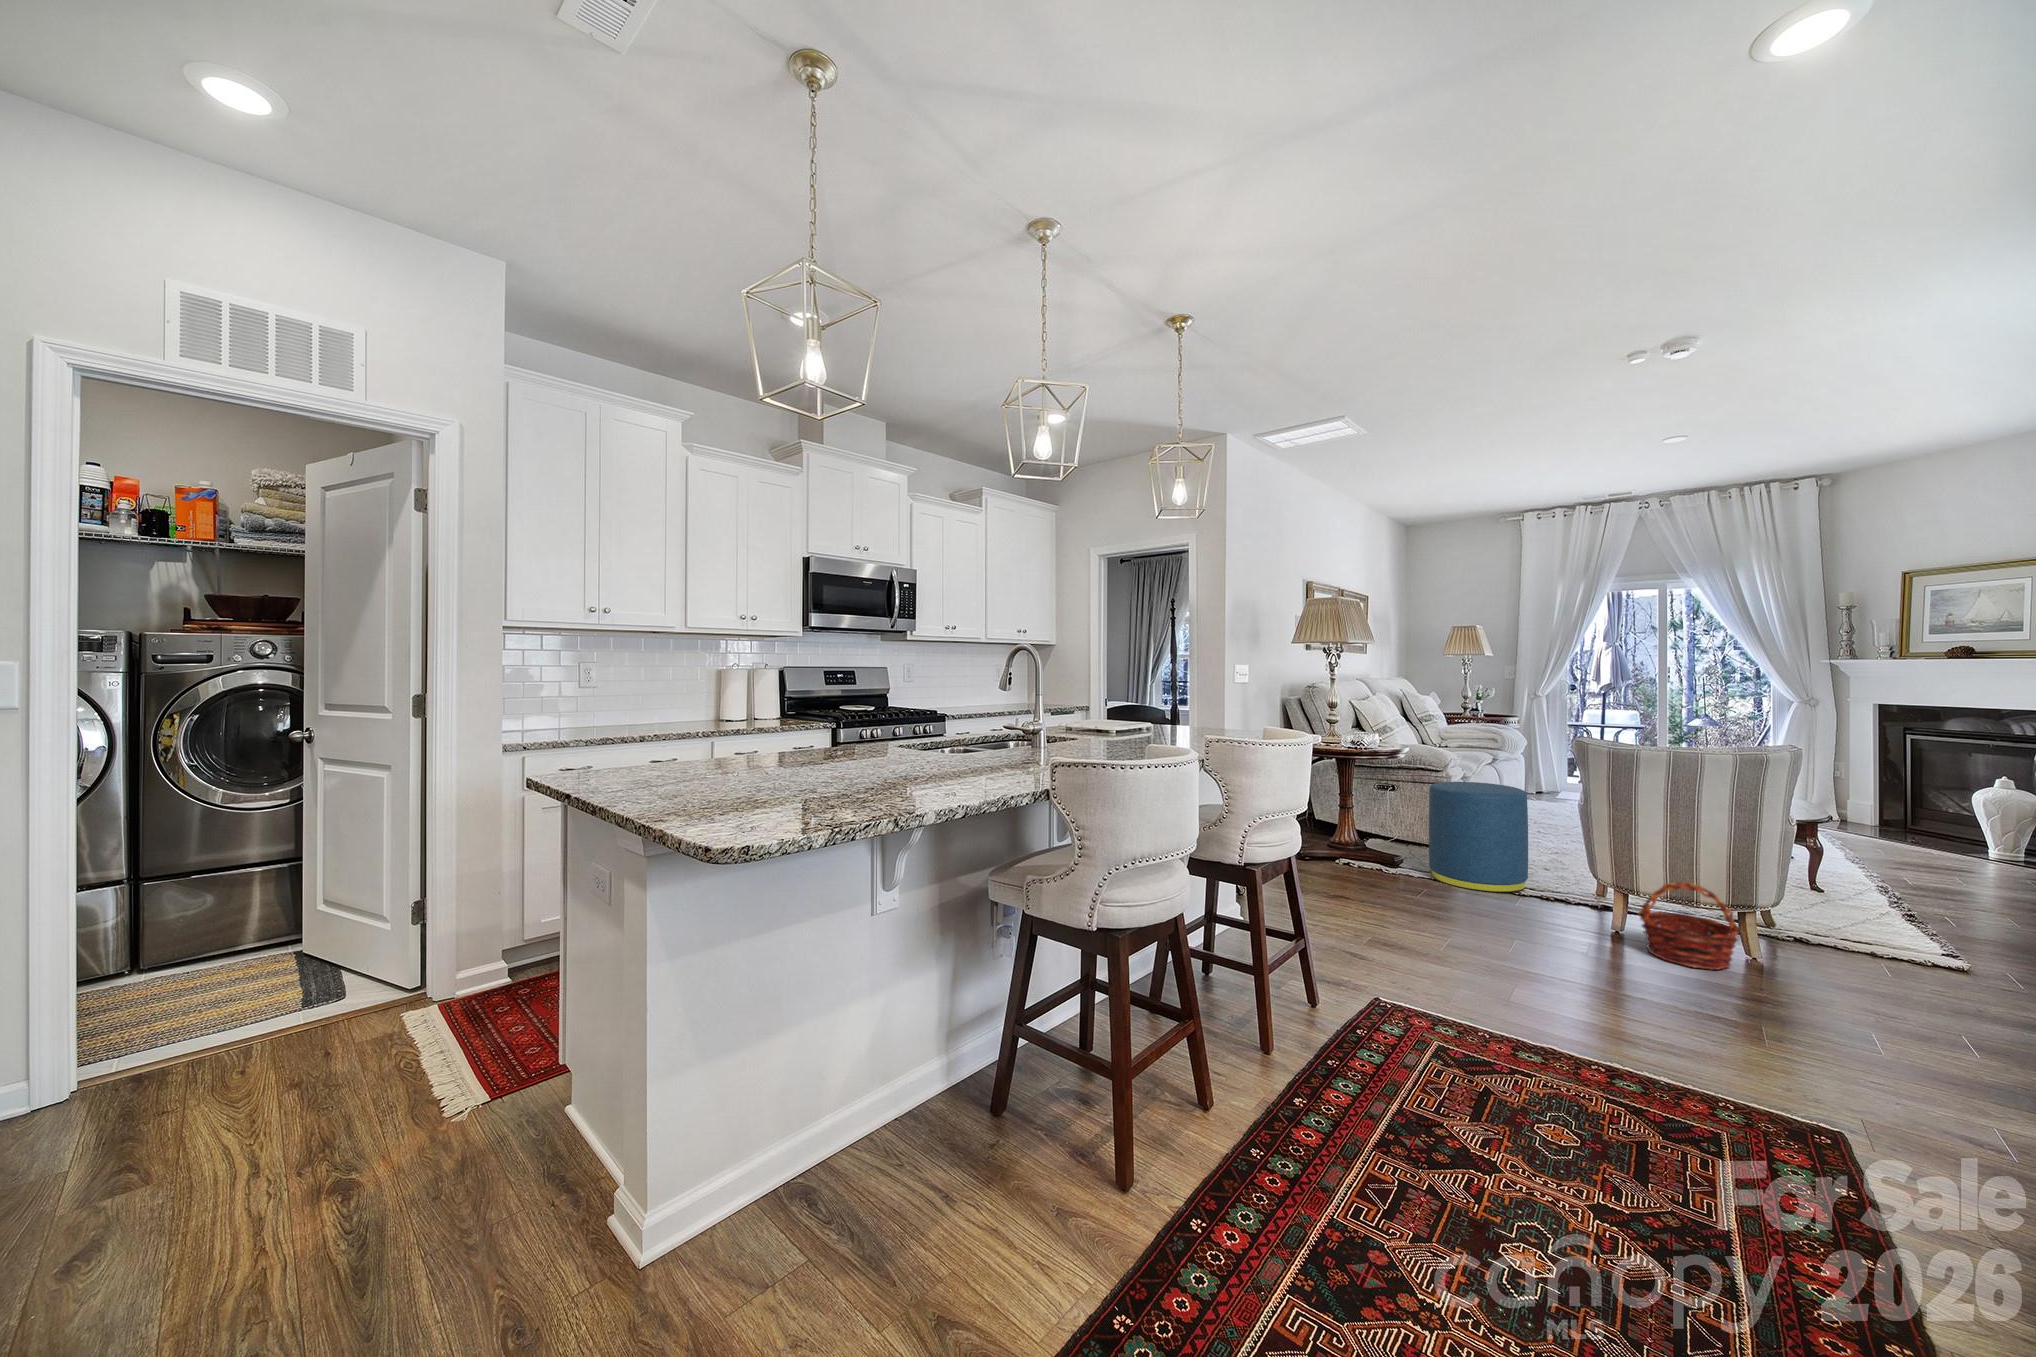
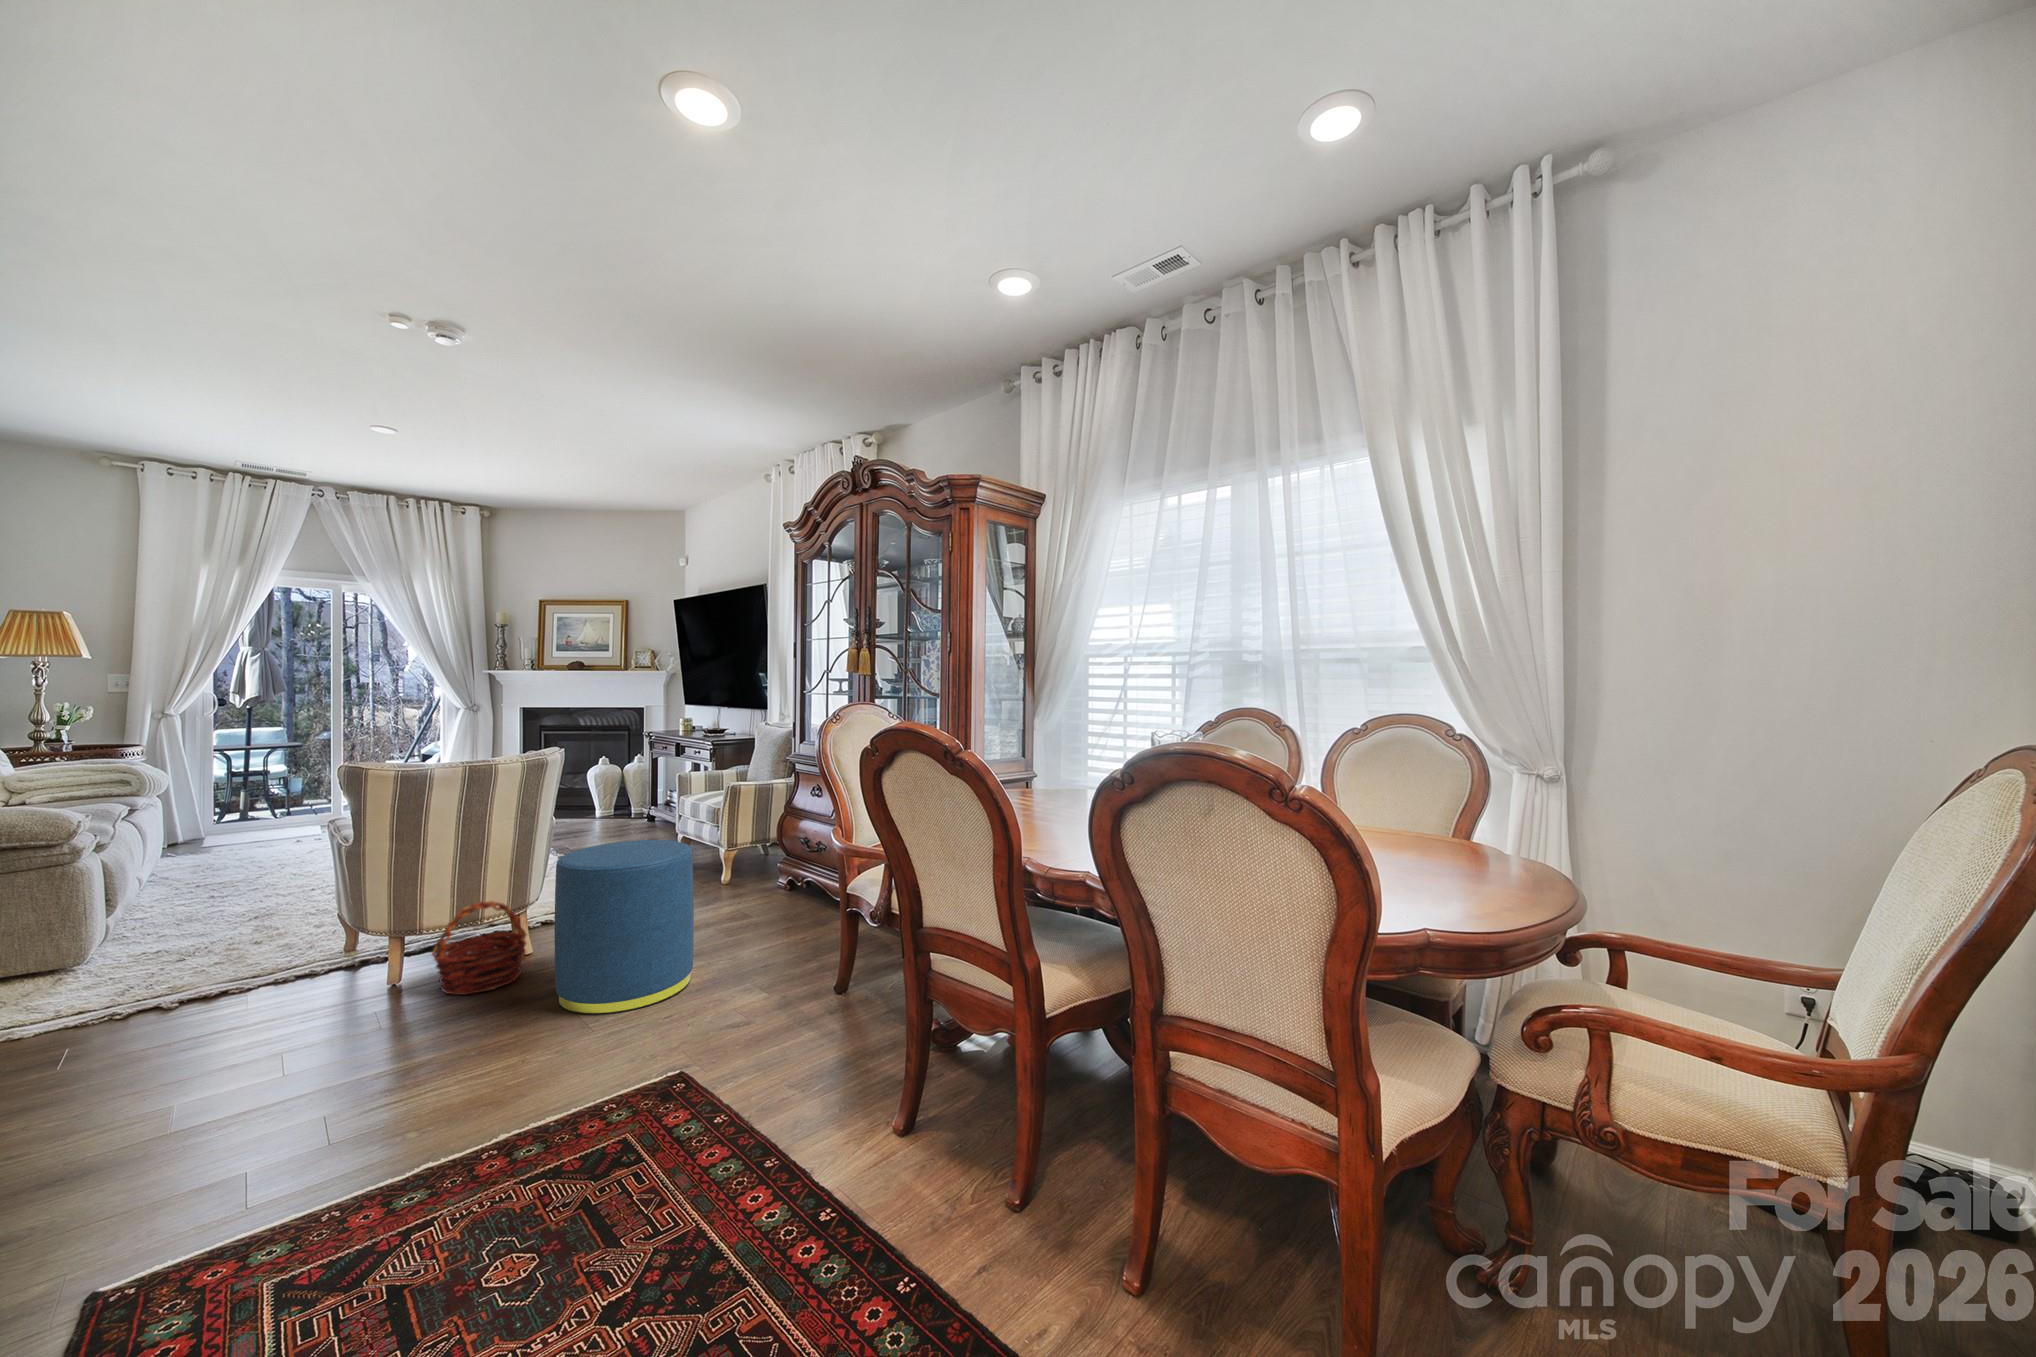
ottoman: present [1429,782,1528,893] -> present [555,840,694,1015]

